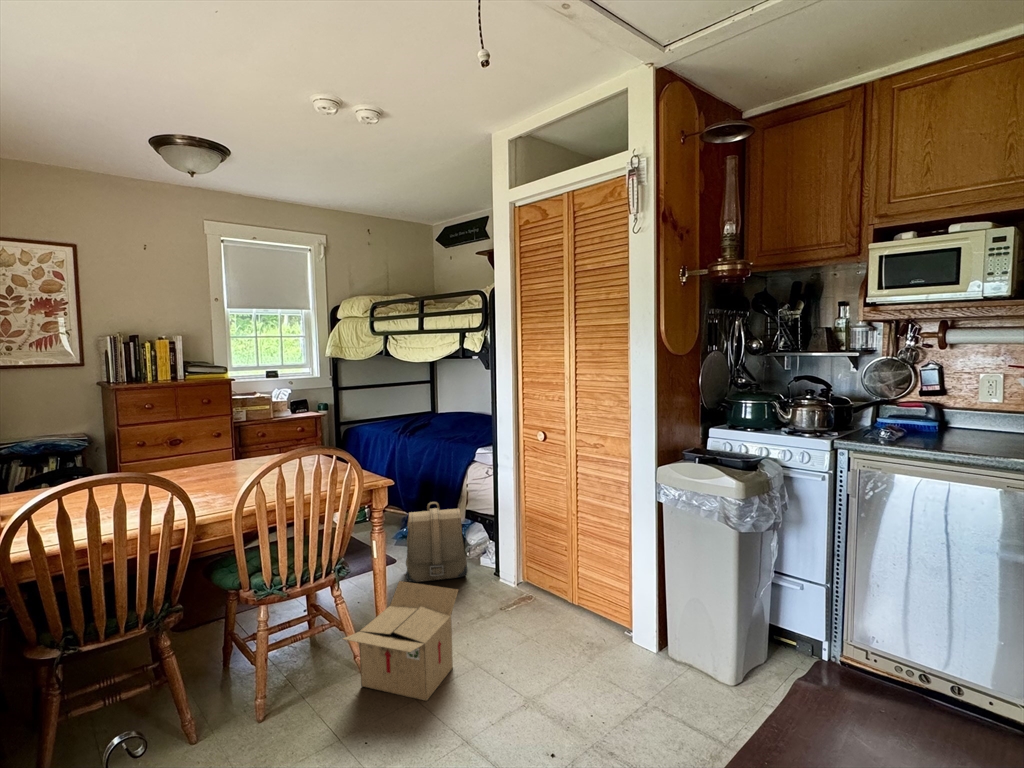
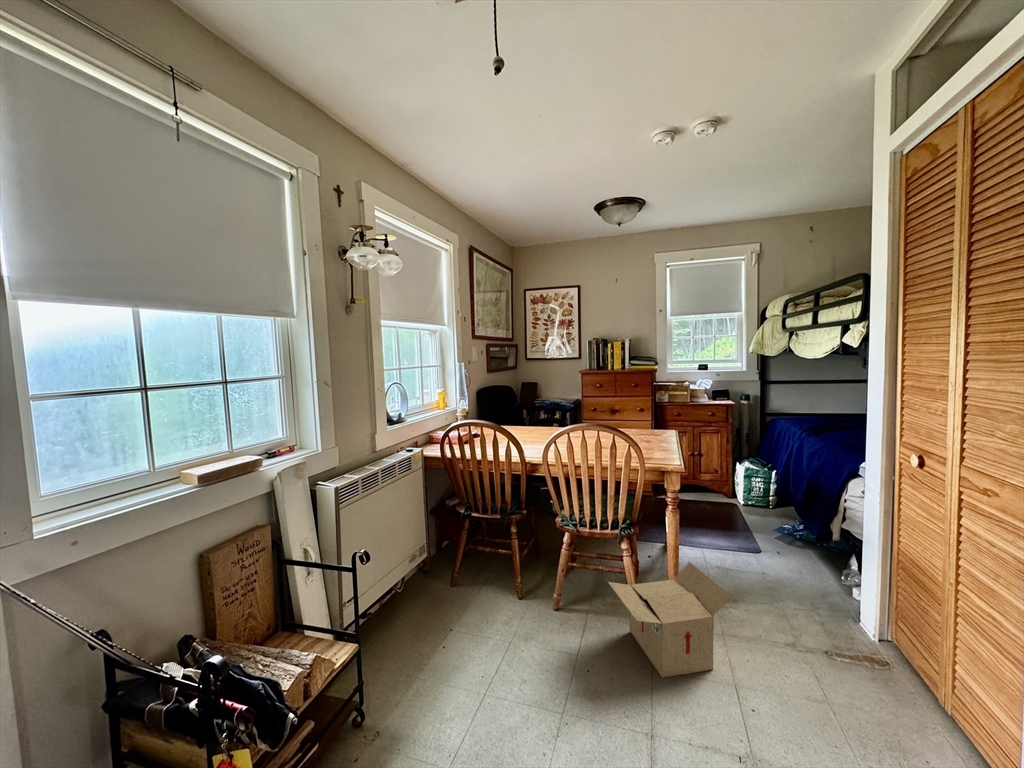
backpack: present [406,502,467,582] -> none [750,506,832,598]

